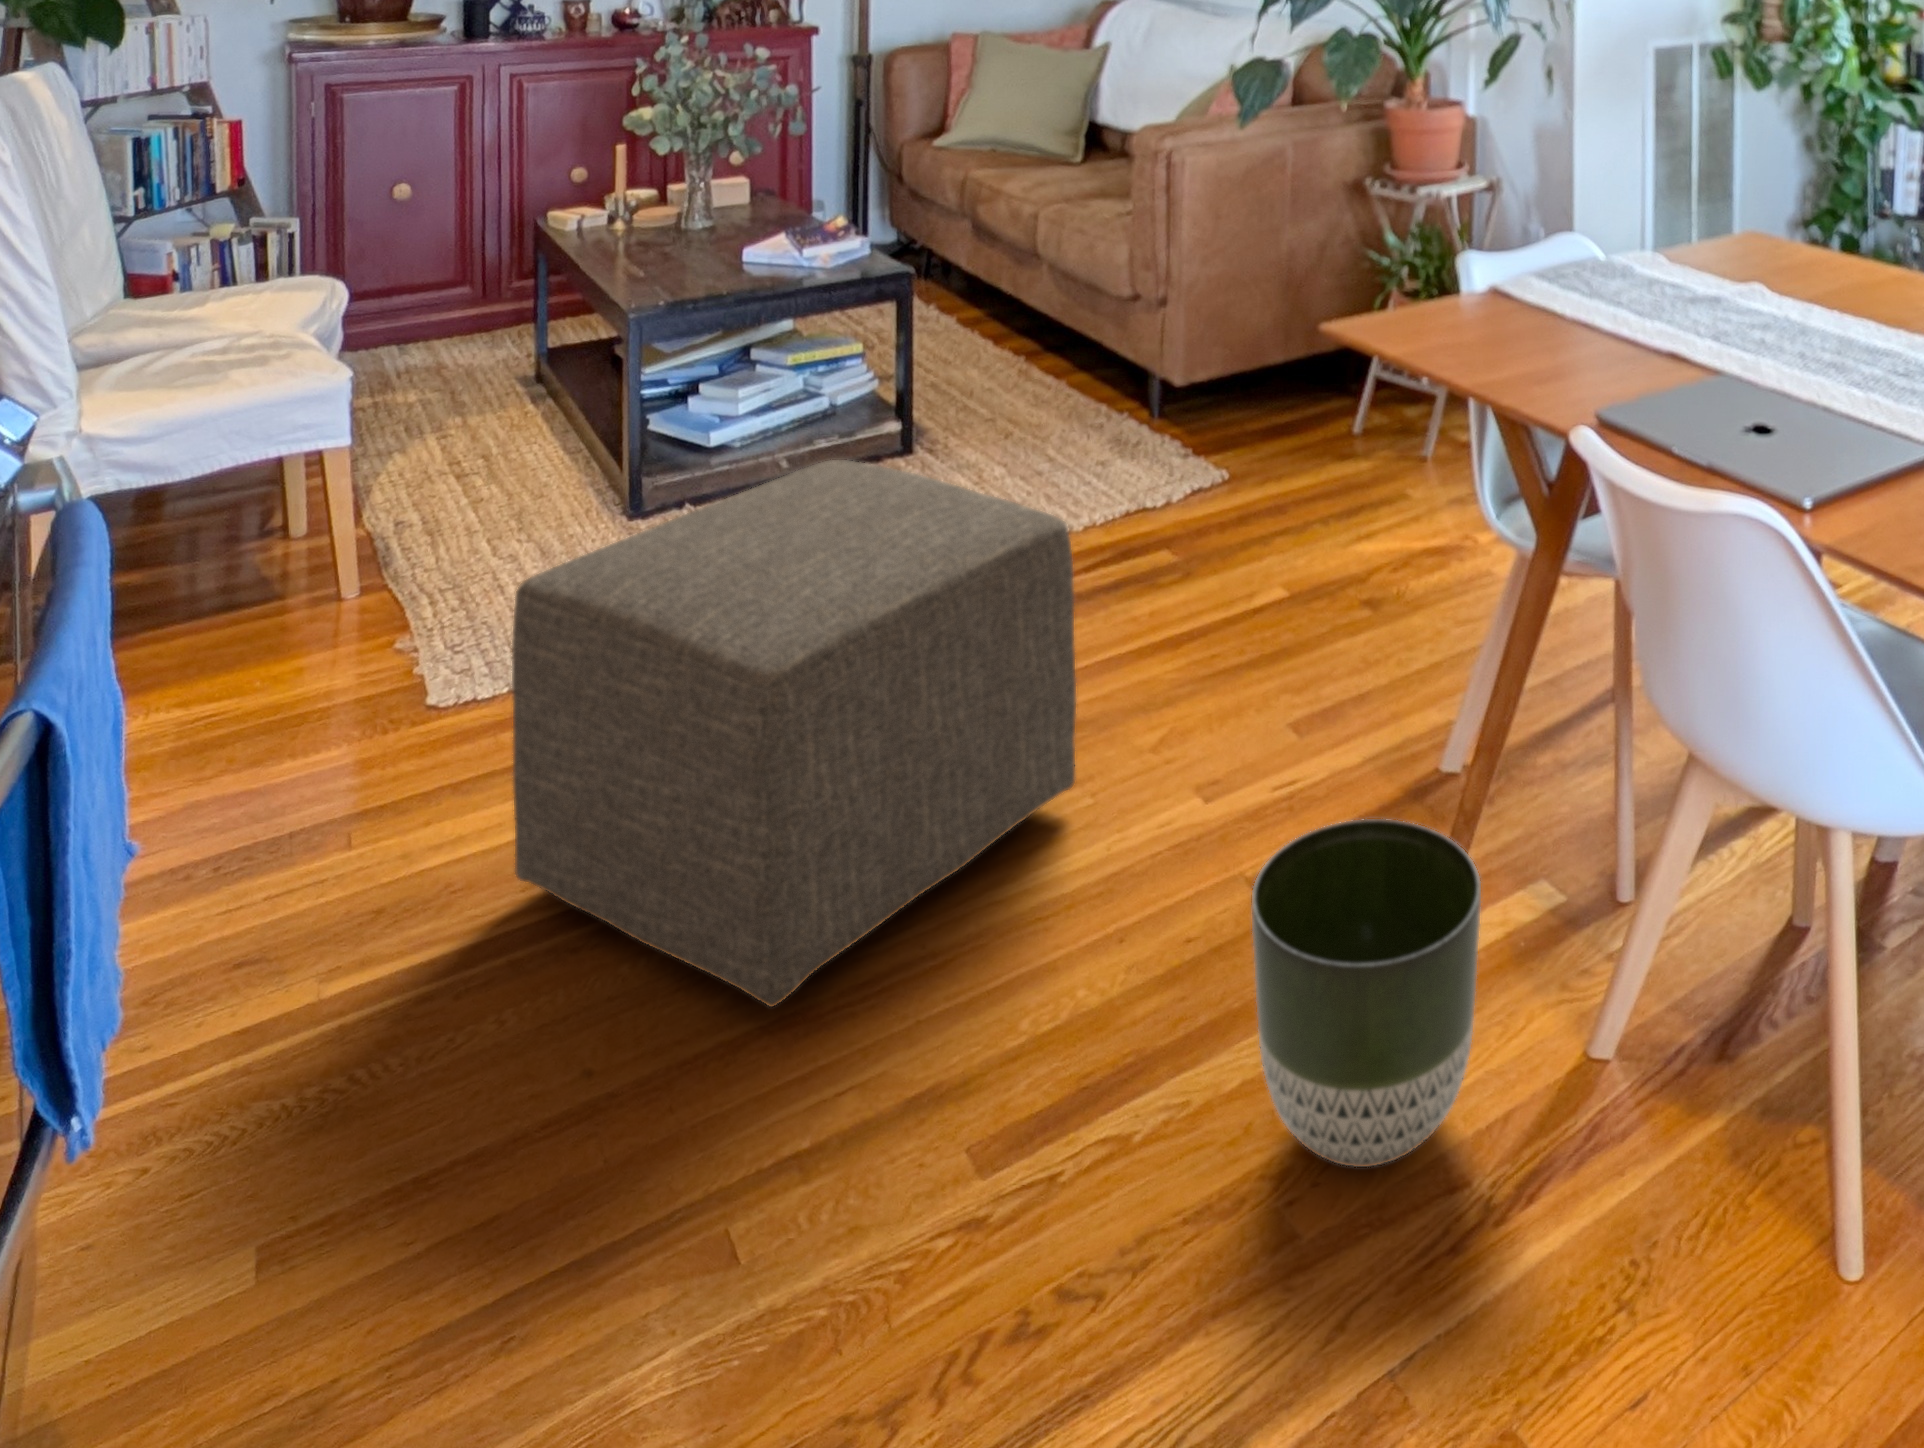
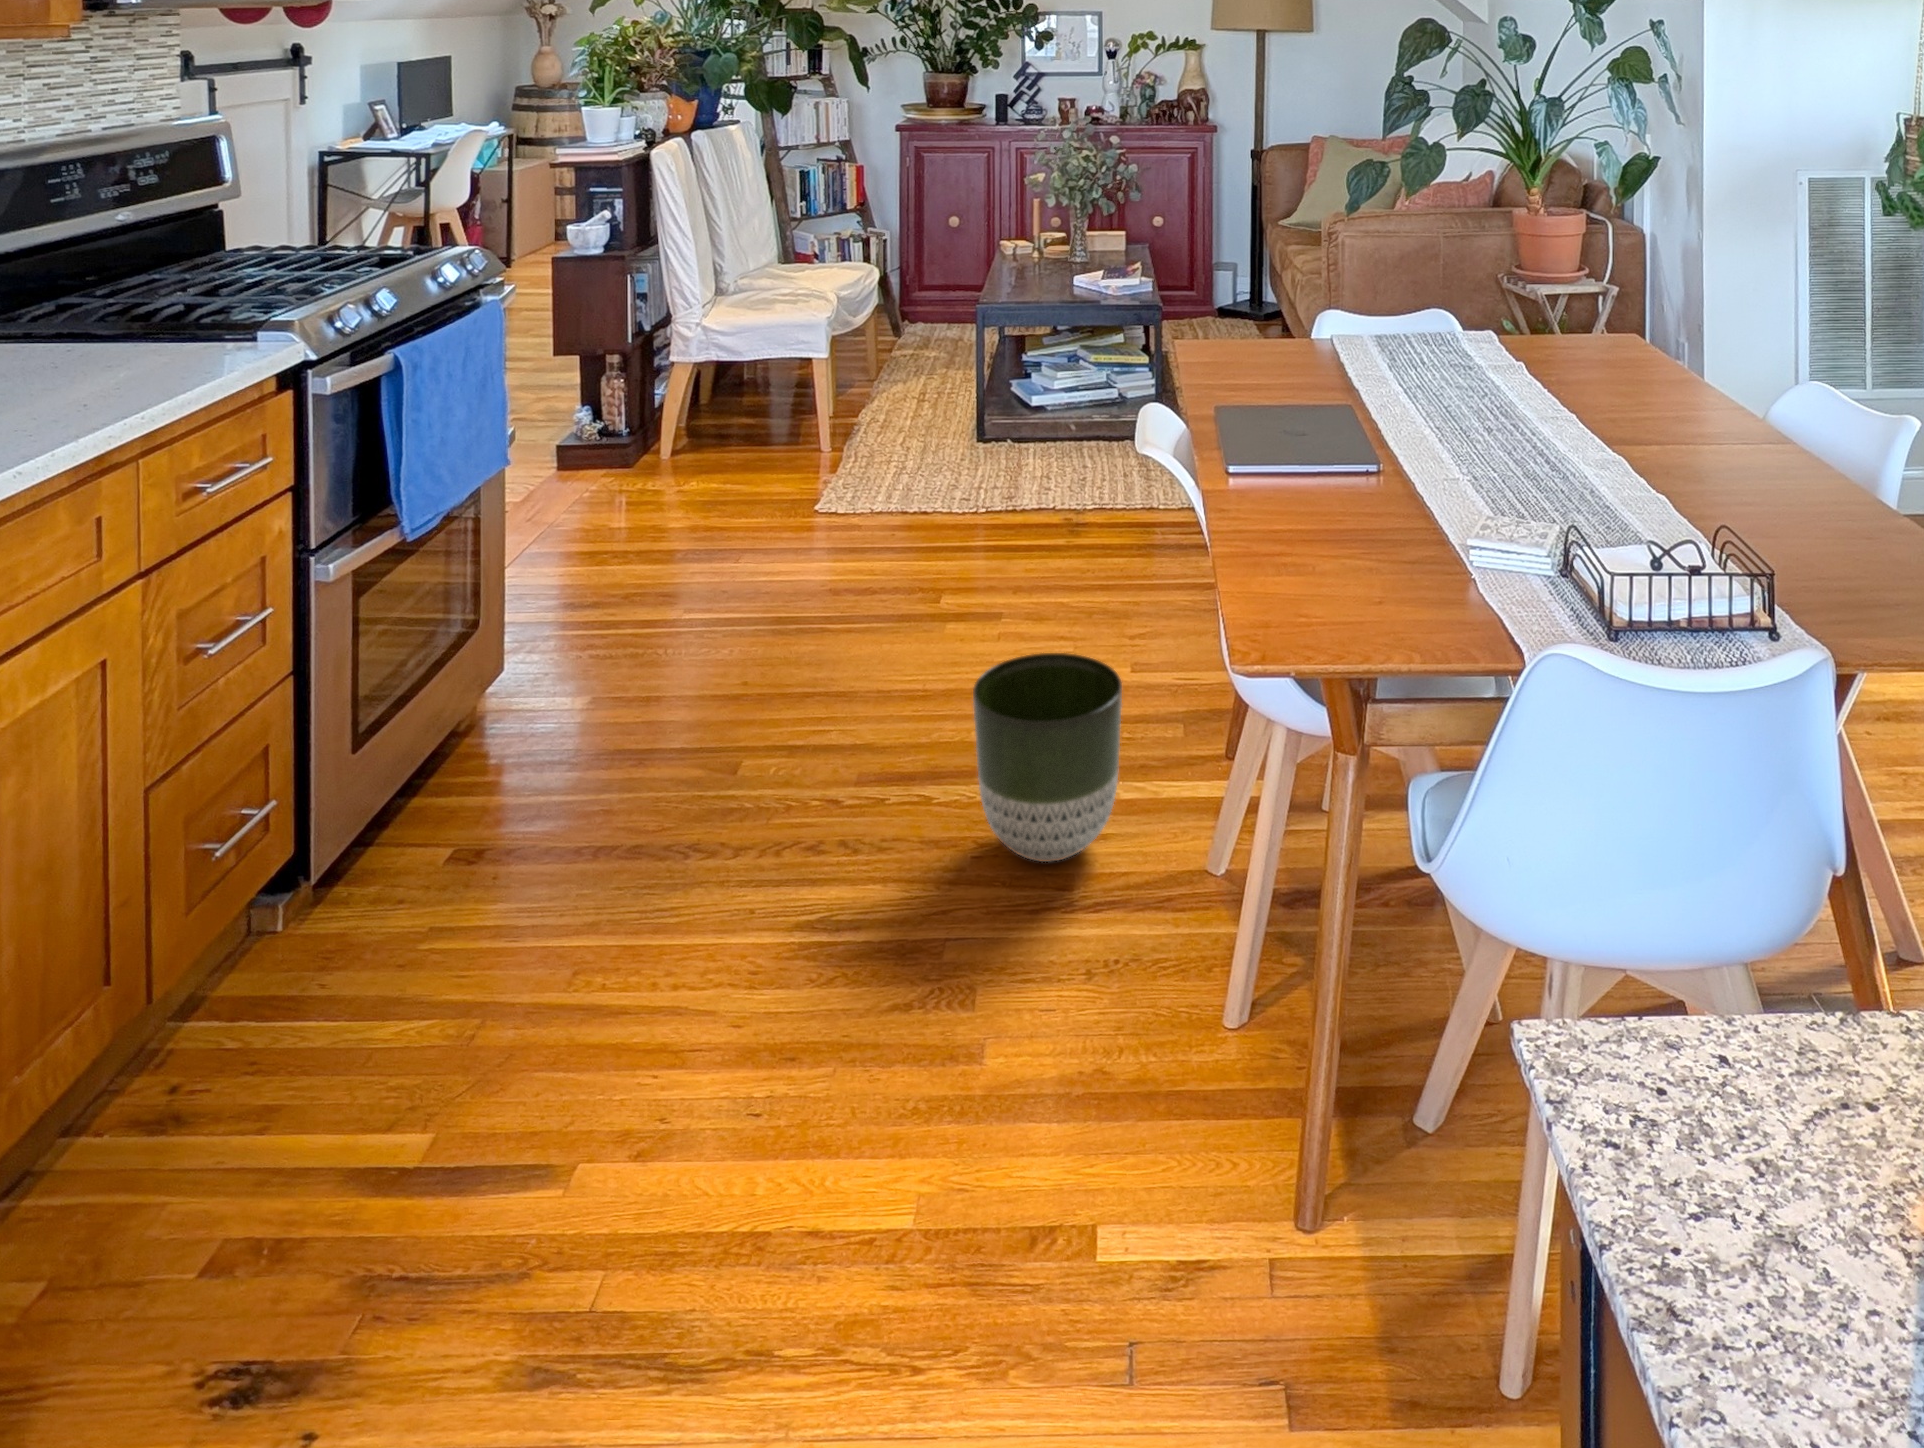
ottoman: present [512,460,1076,1007] -> none [775,394,1061,679]

